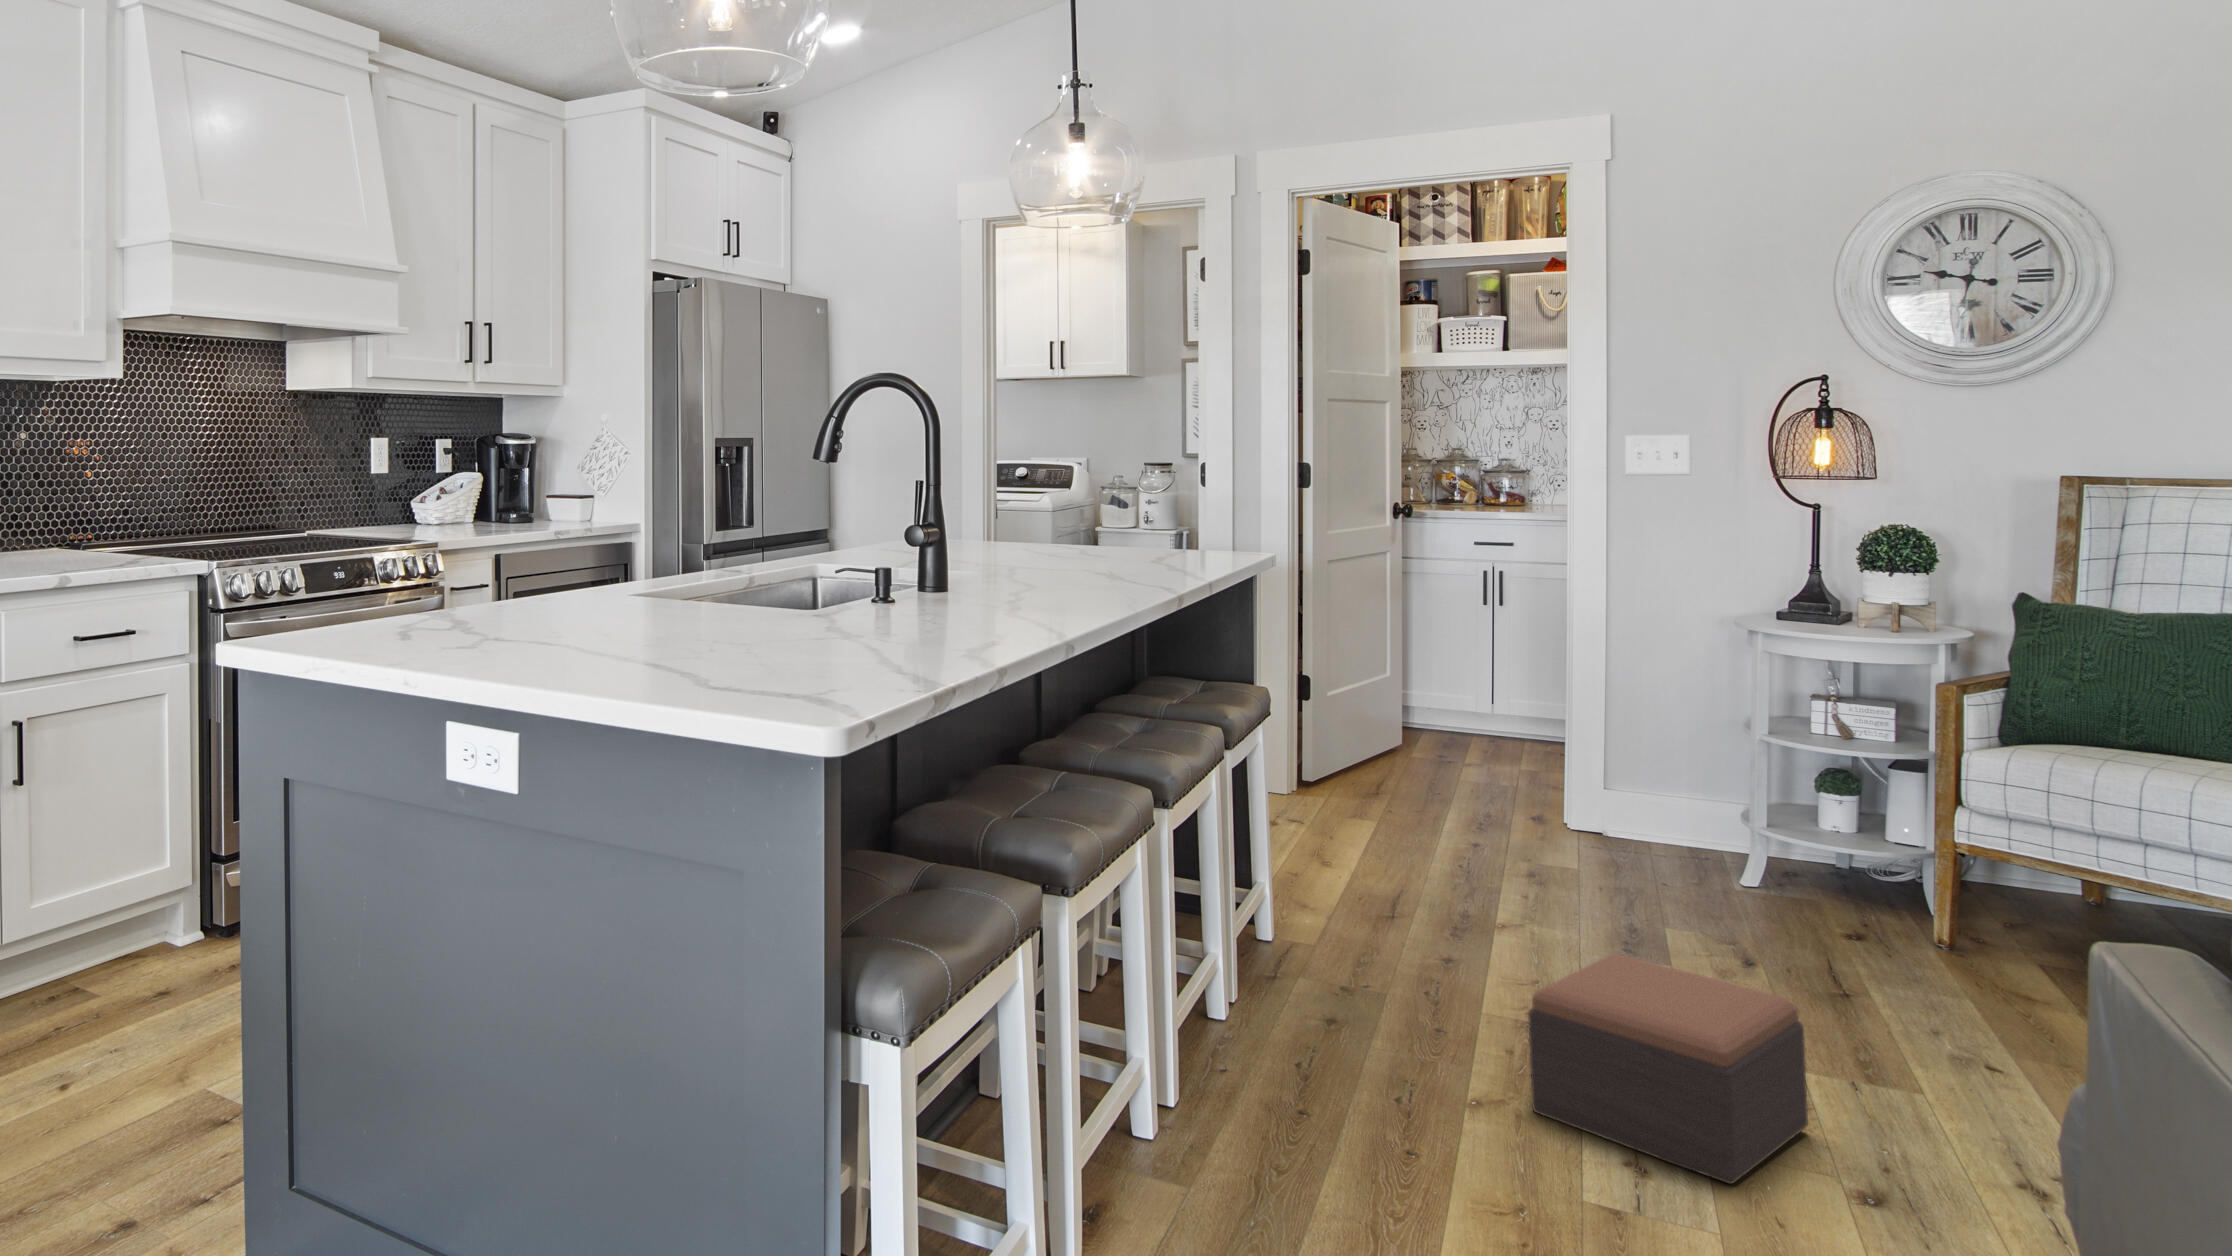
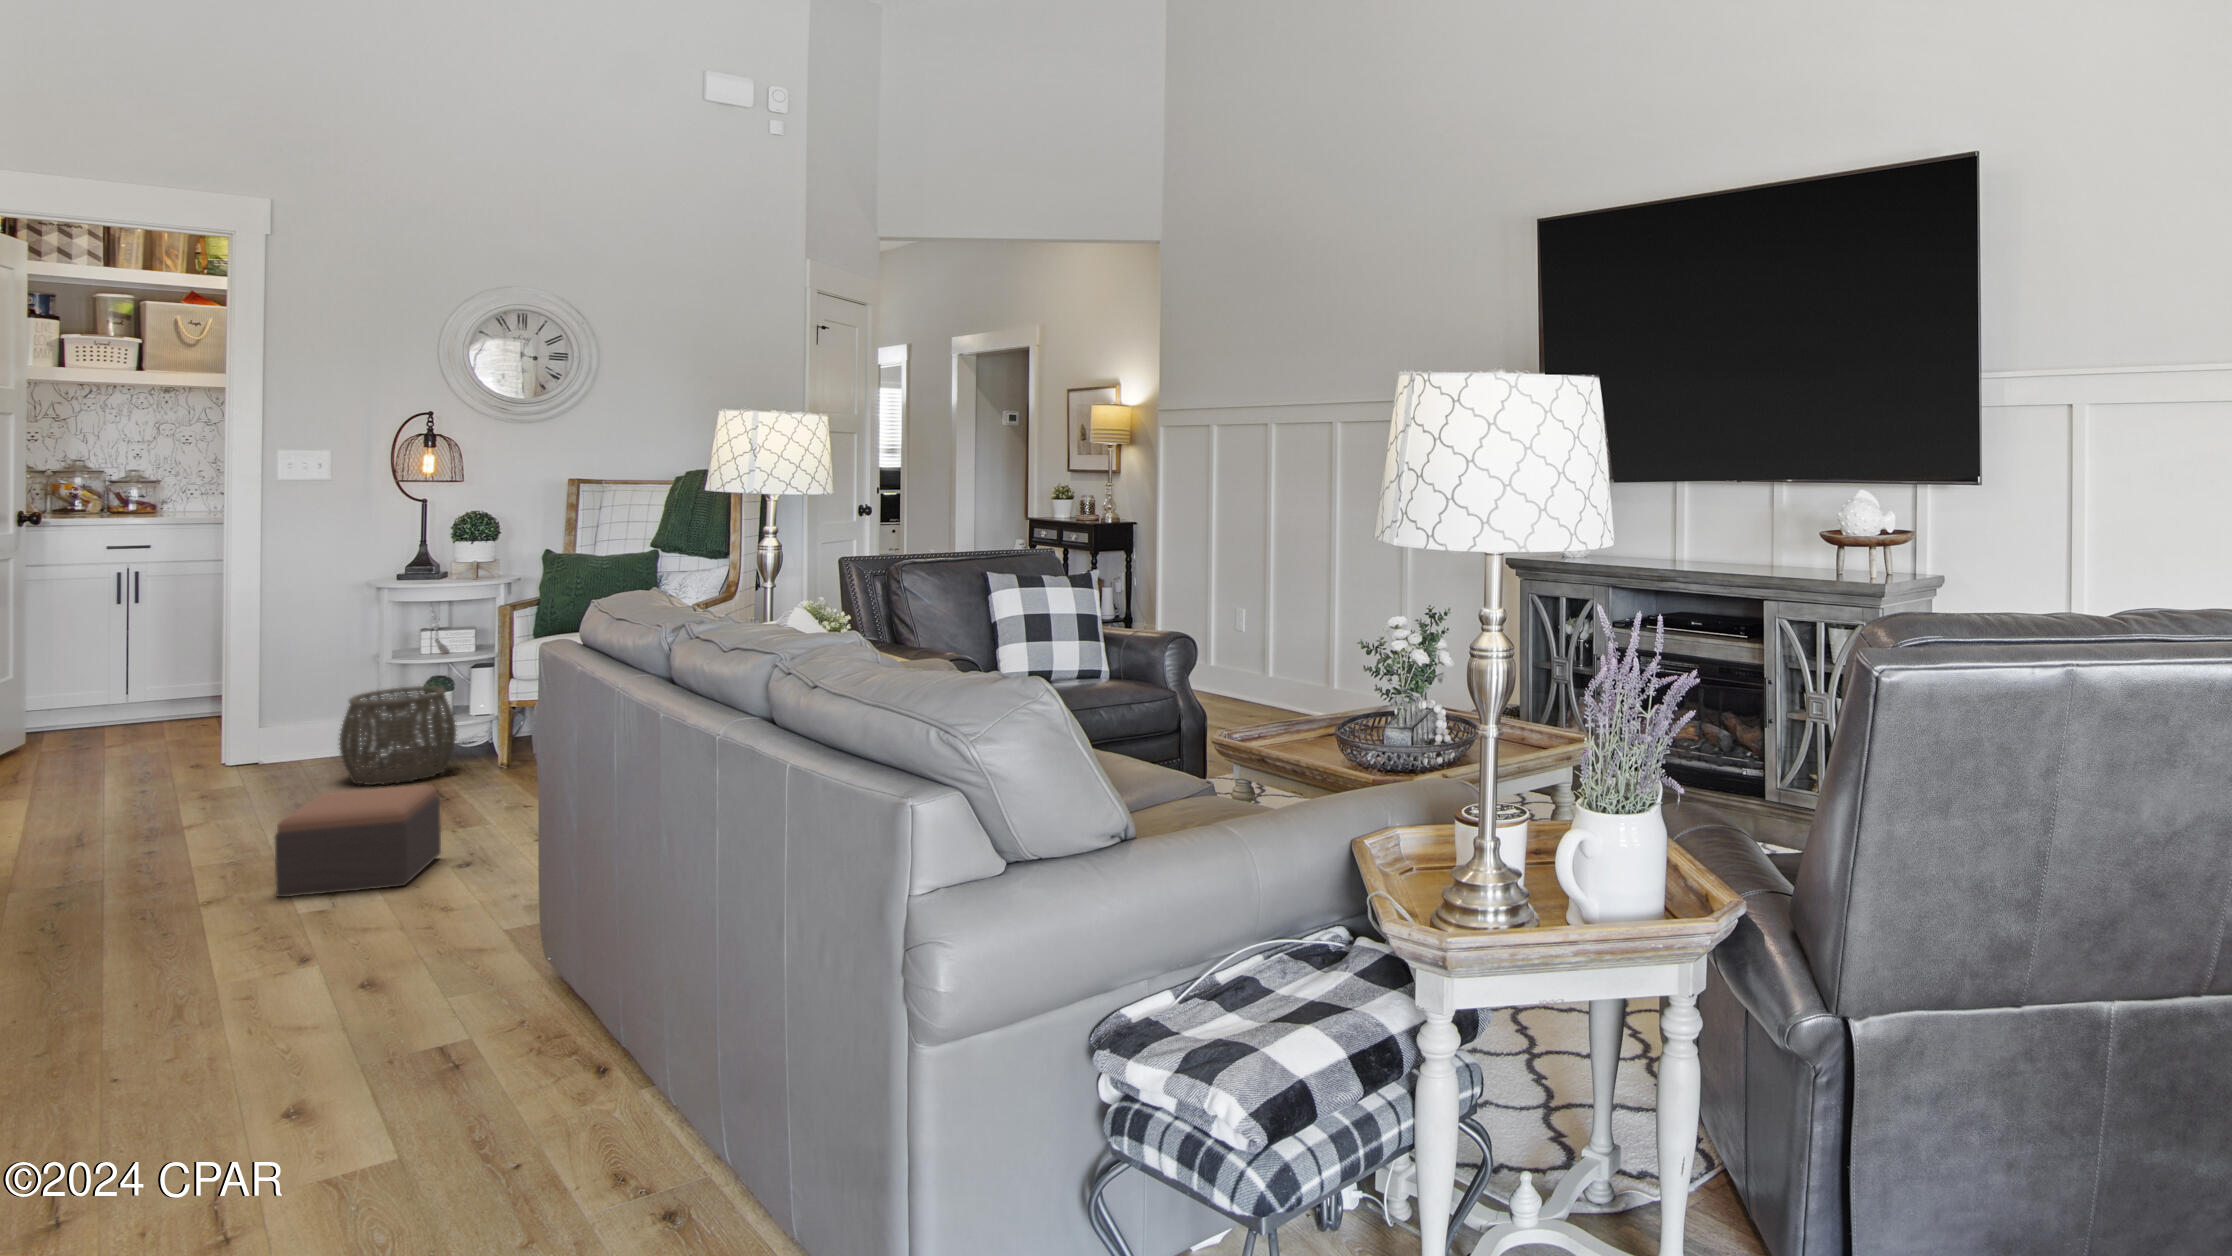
woven basket: none [1687,774,1866,929] -> present [339,686,456,785]

